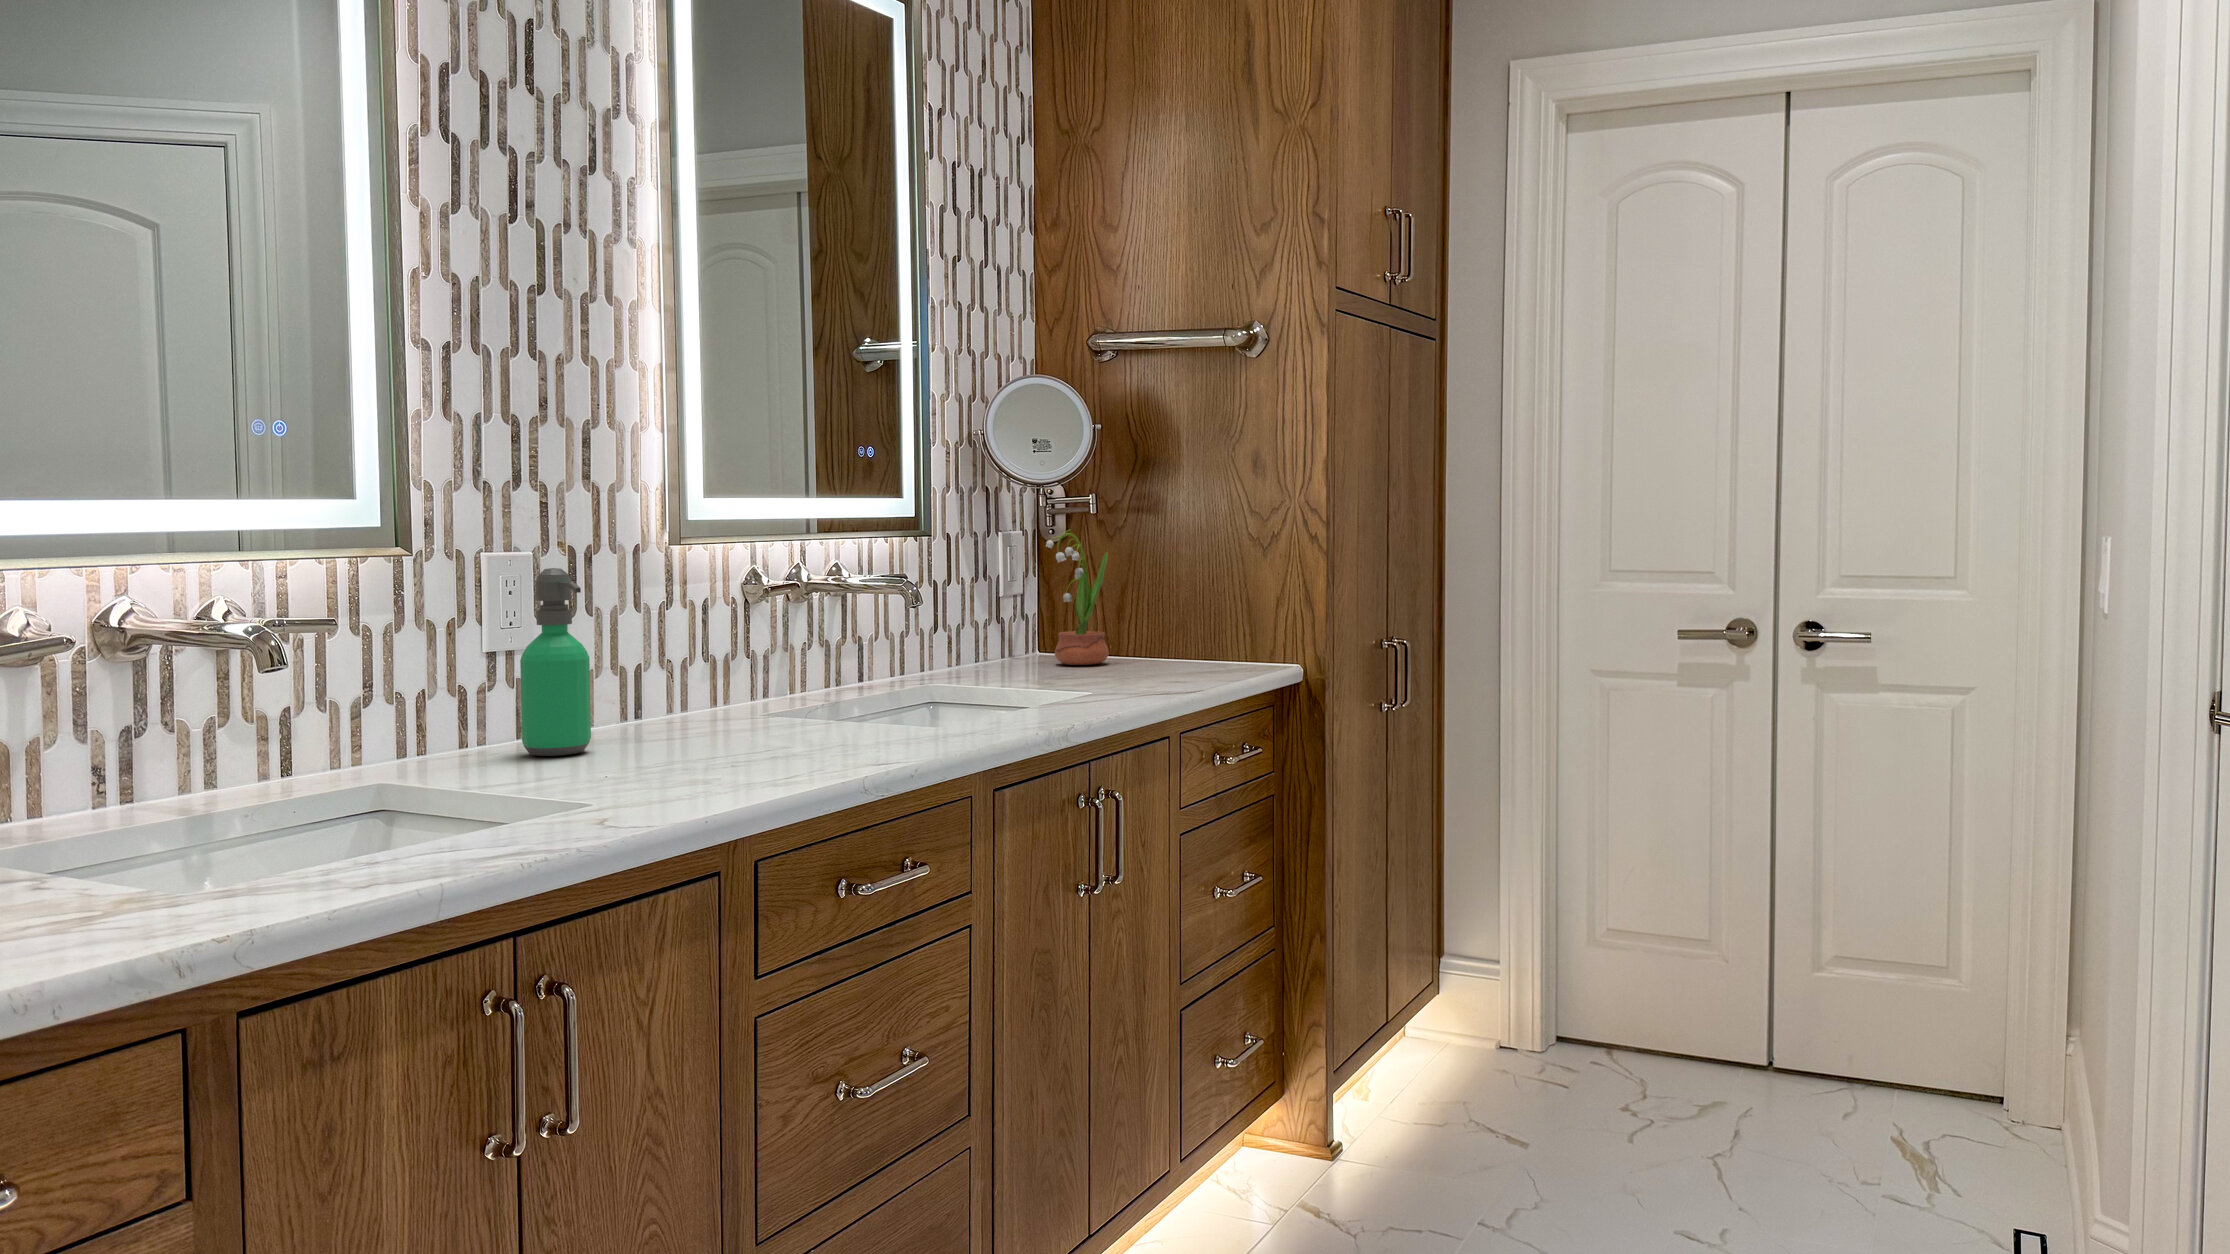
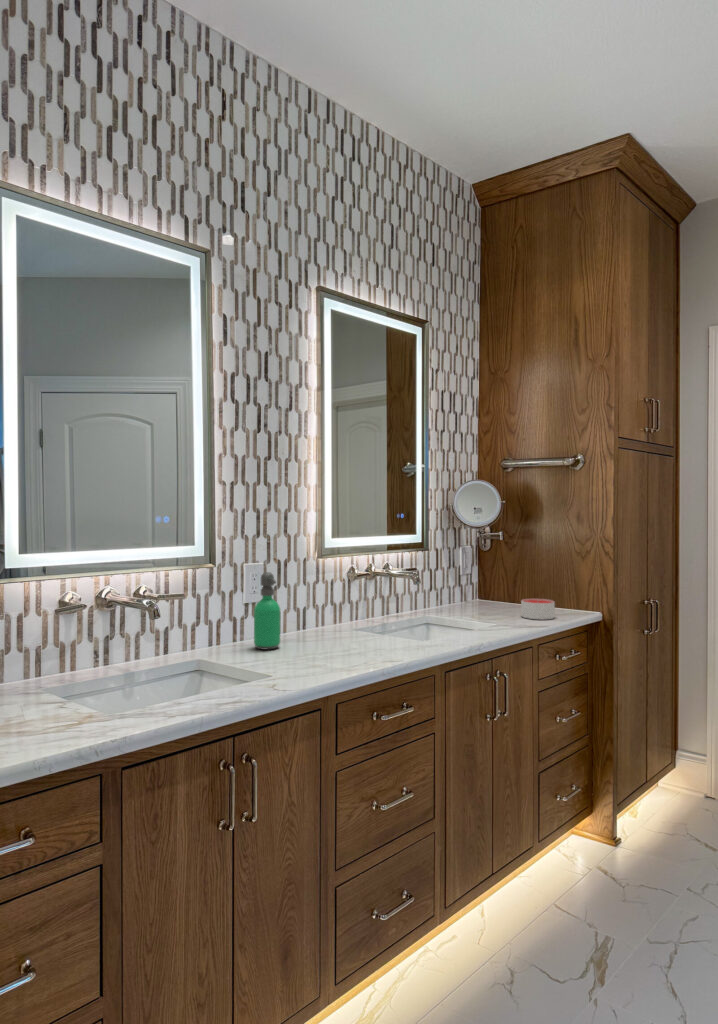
potted flower: present [1046,529,1109,665] -> none [481,546,509,607]
candle: none [1140,638,1211,680] -> present [521,599,555,620]

